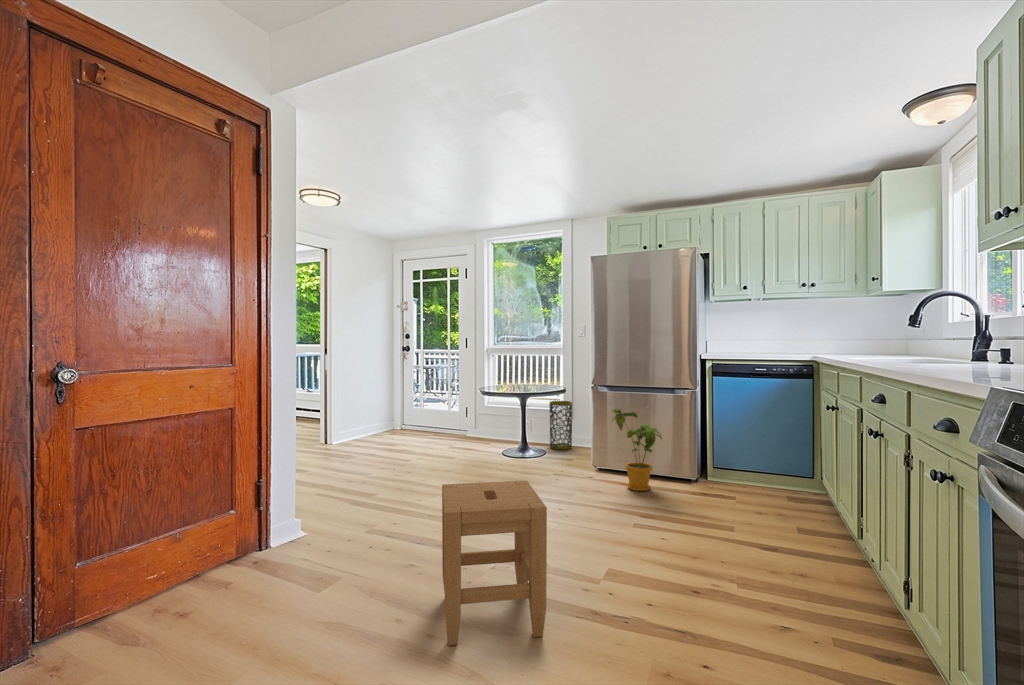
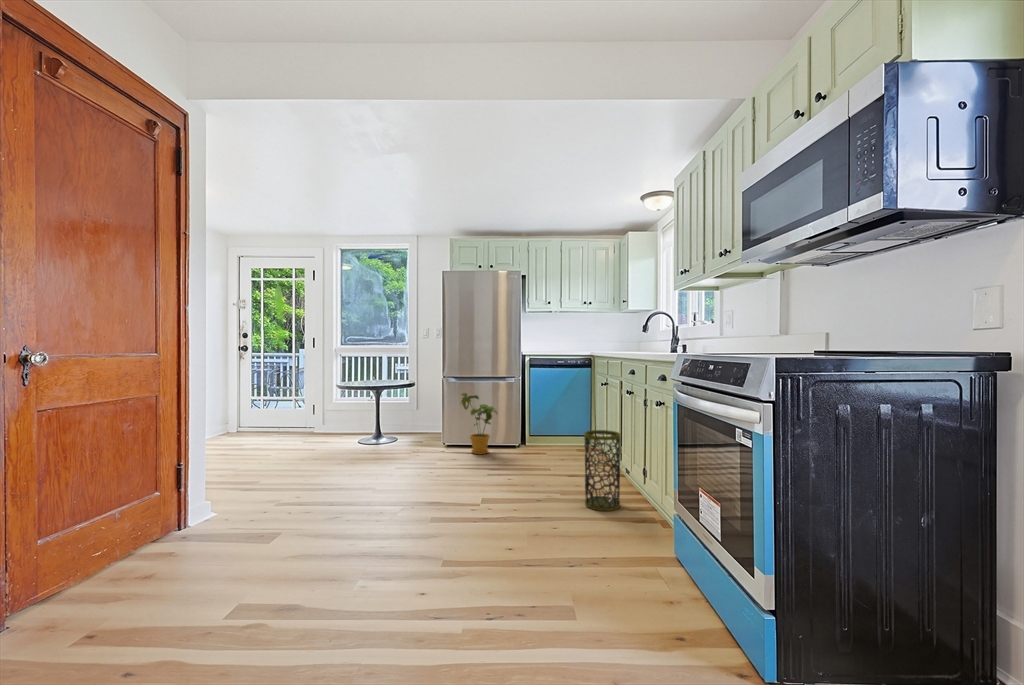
trash can: present [550,401,572,450] -> present [584,430,621,511]
stool: present [442,481,547,646] -> none [371,440,457,552]

